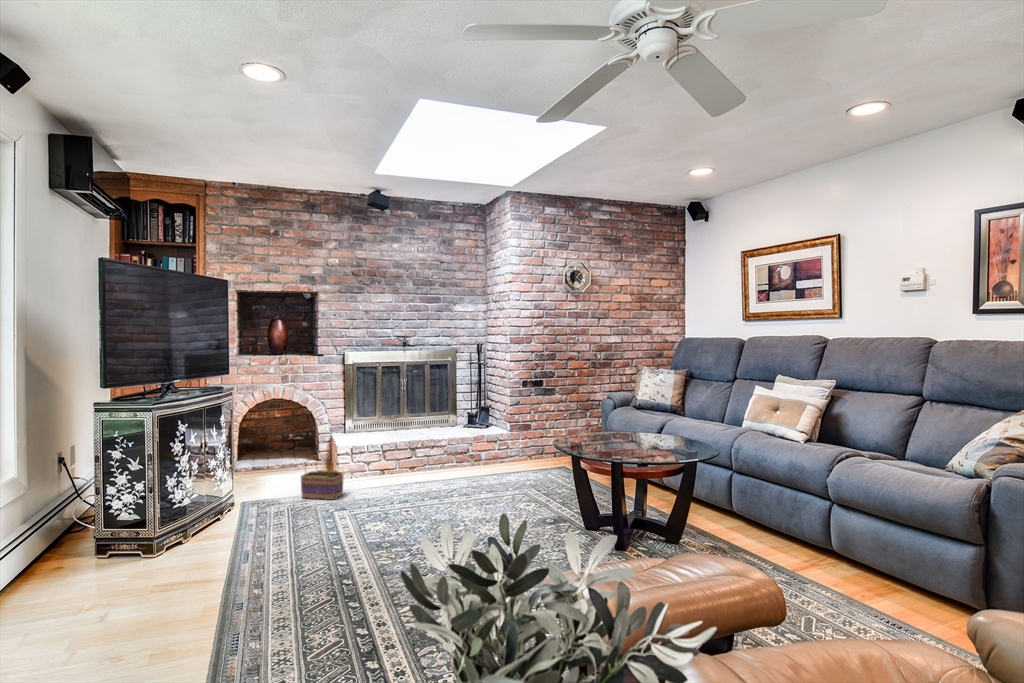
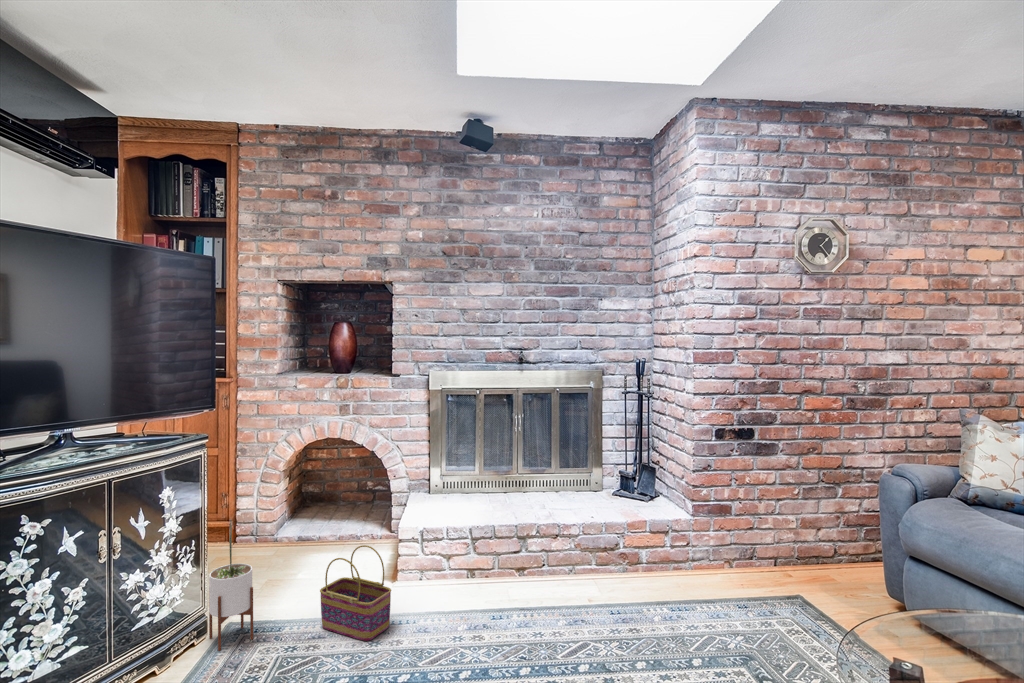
potted plant: none [234,430,263,511] -> present [209,521,253,651]

